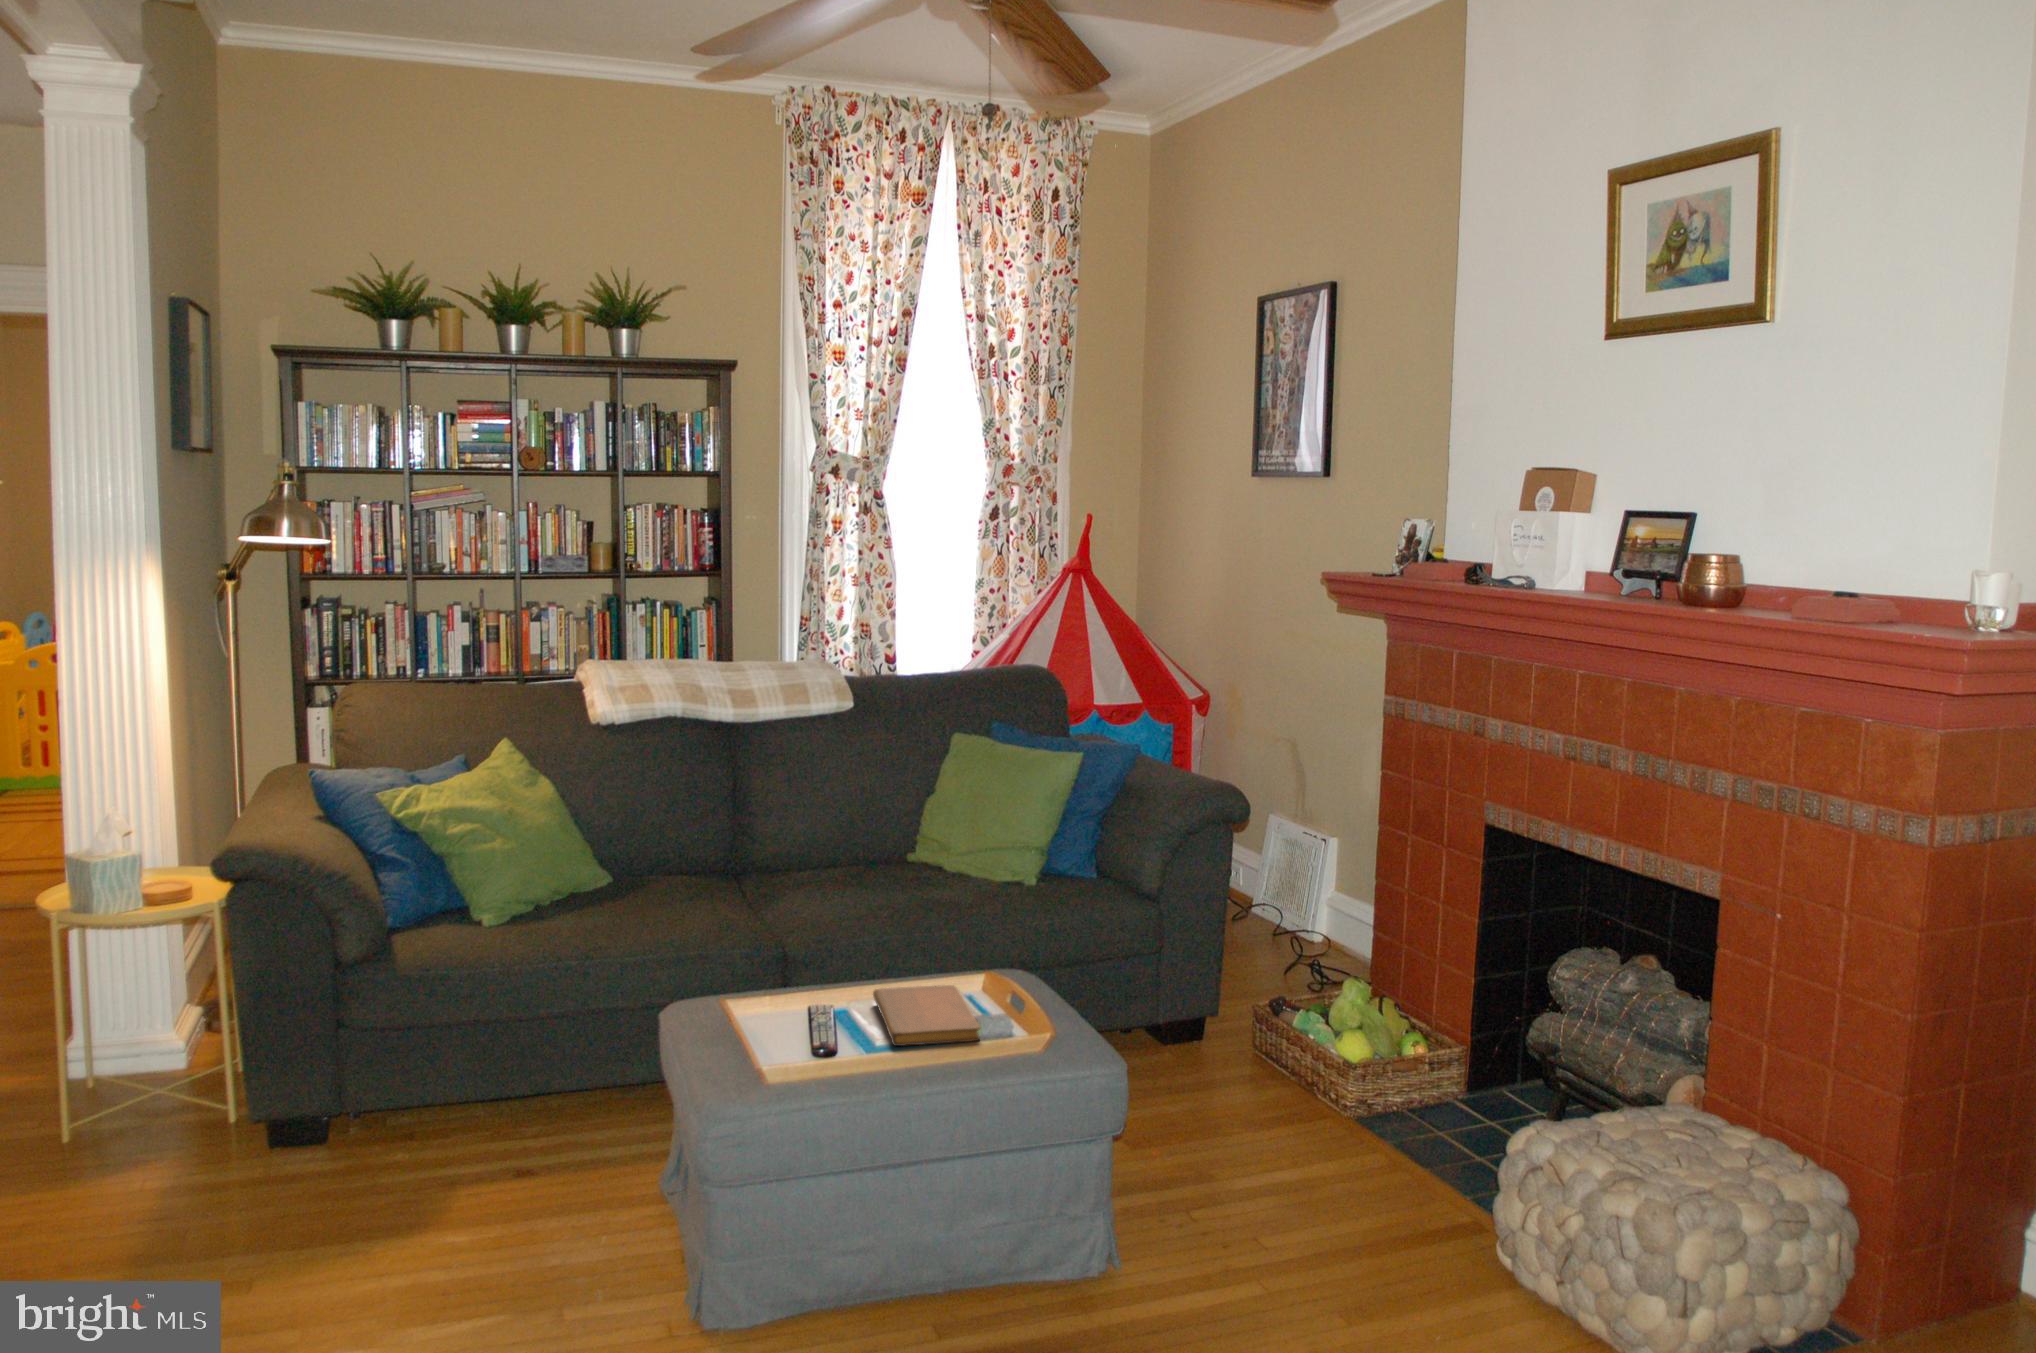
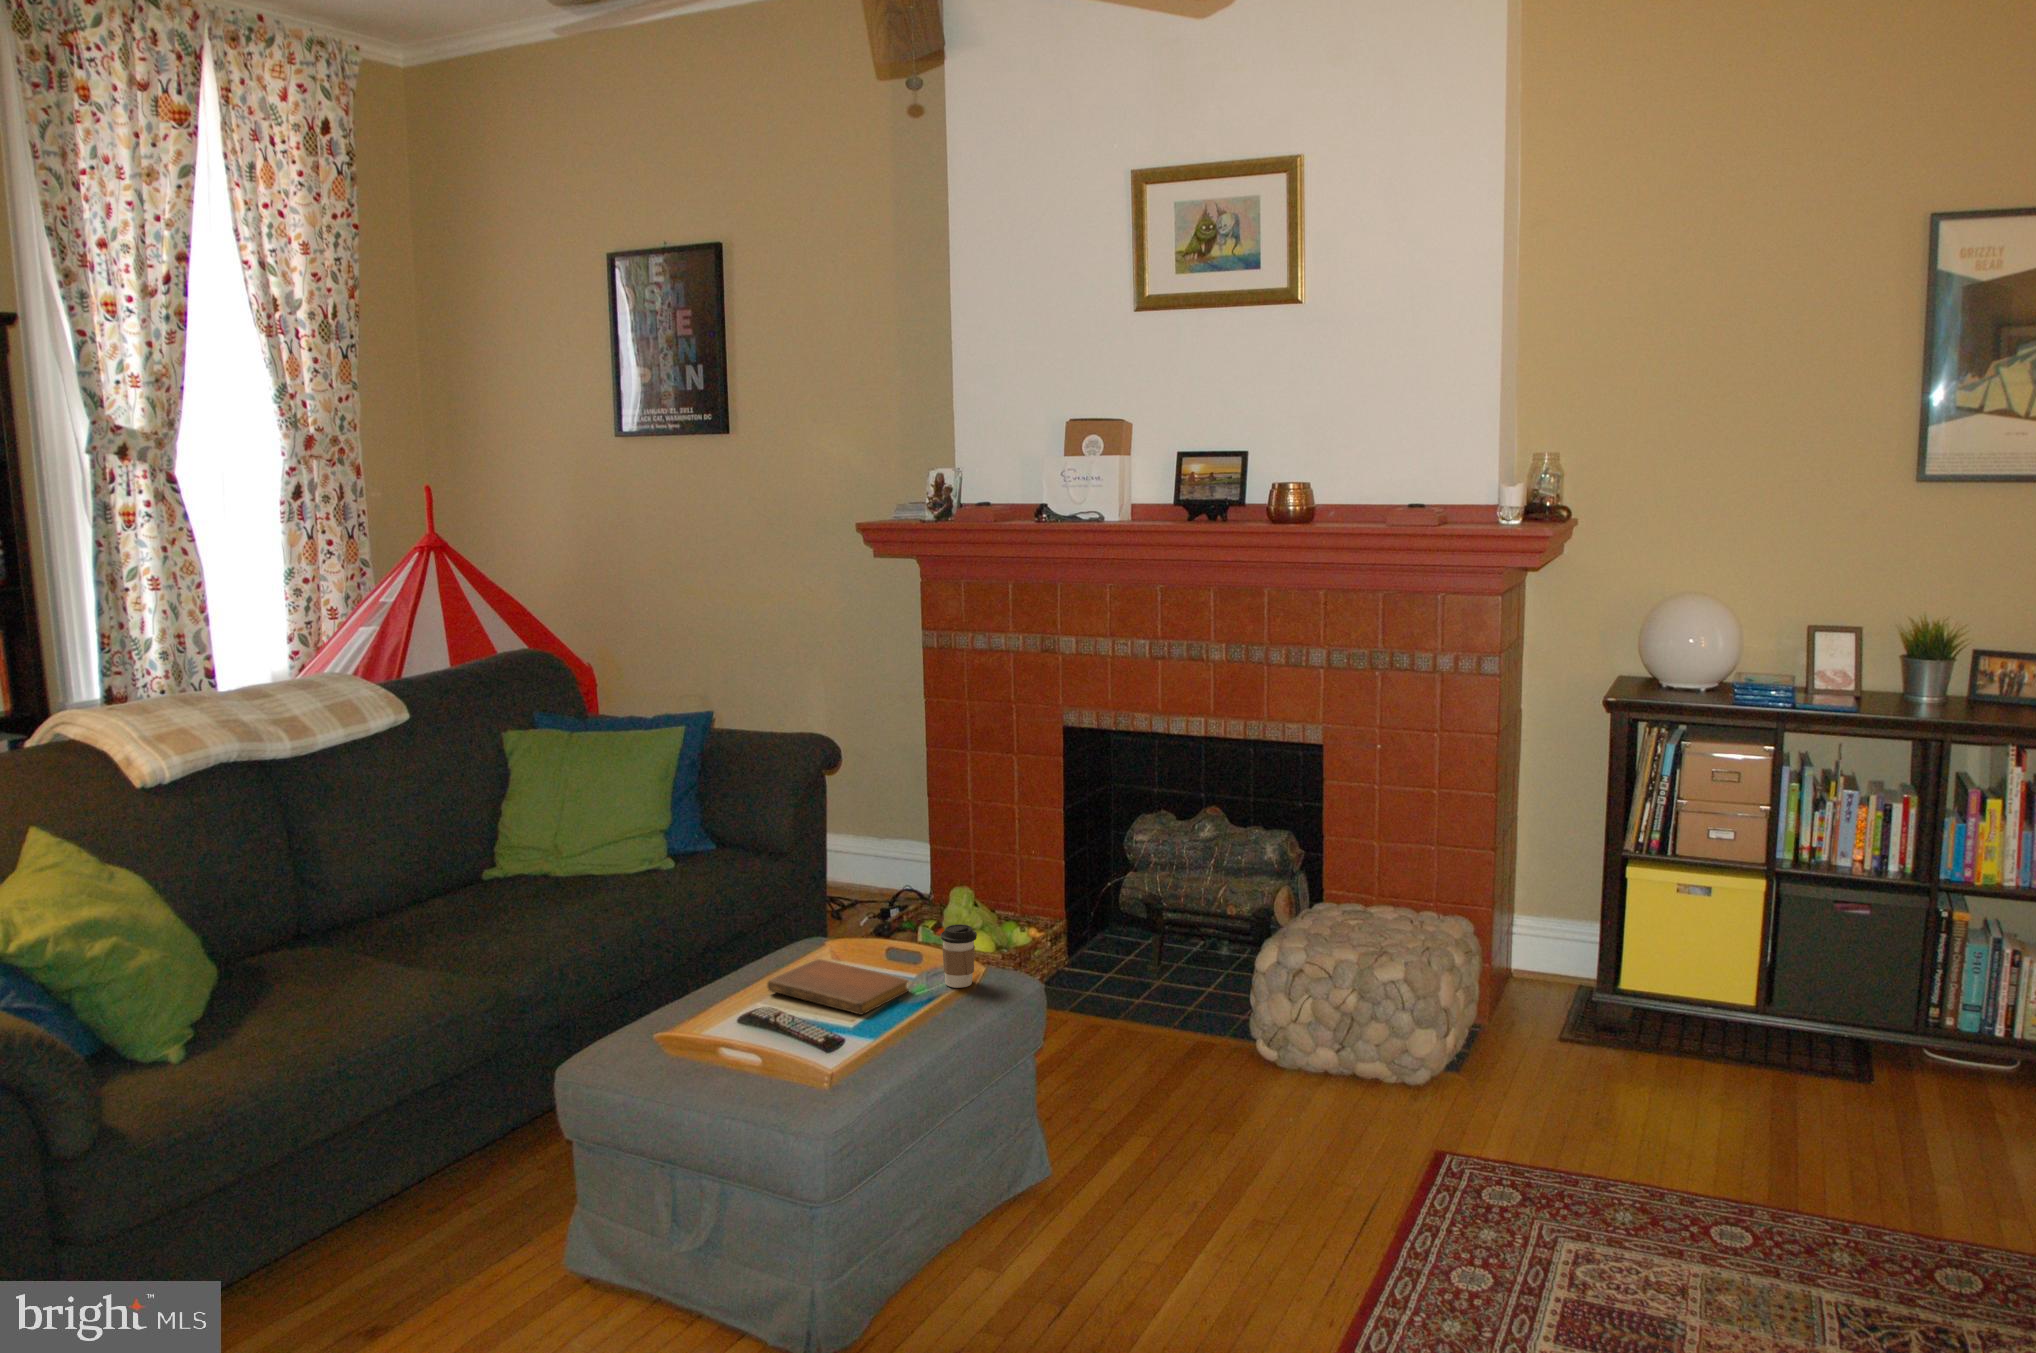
coffee cup: none [1015,980,1057,1054] -> present [941,924,977,988]

